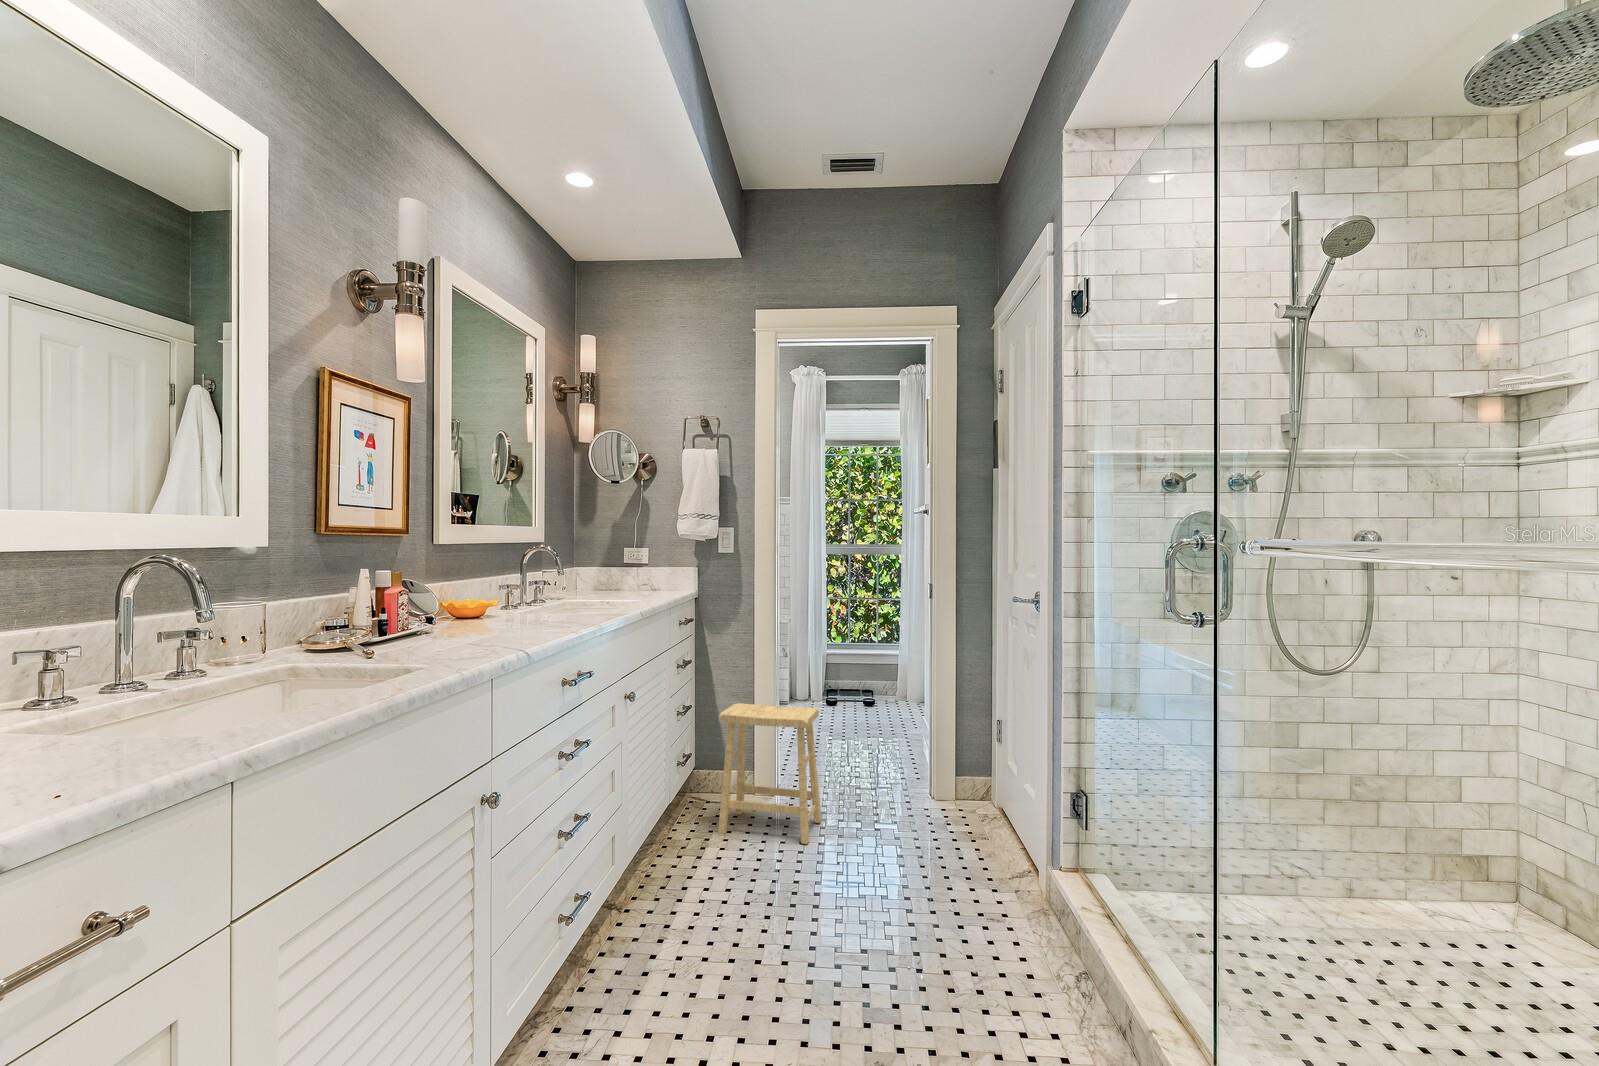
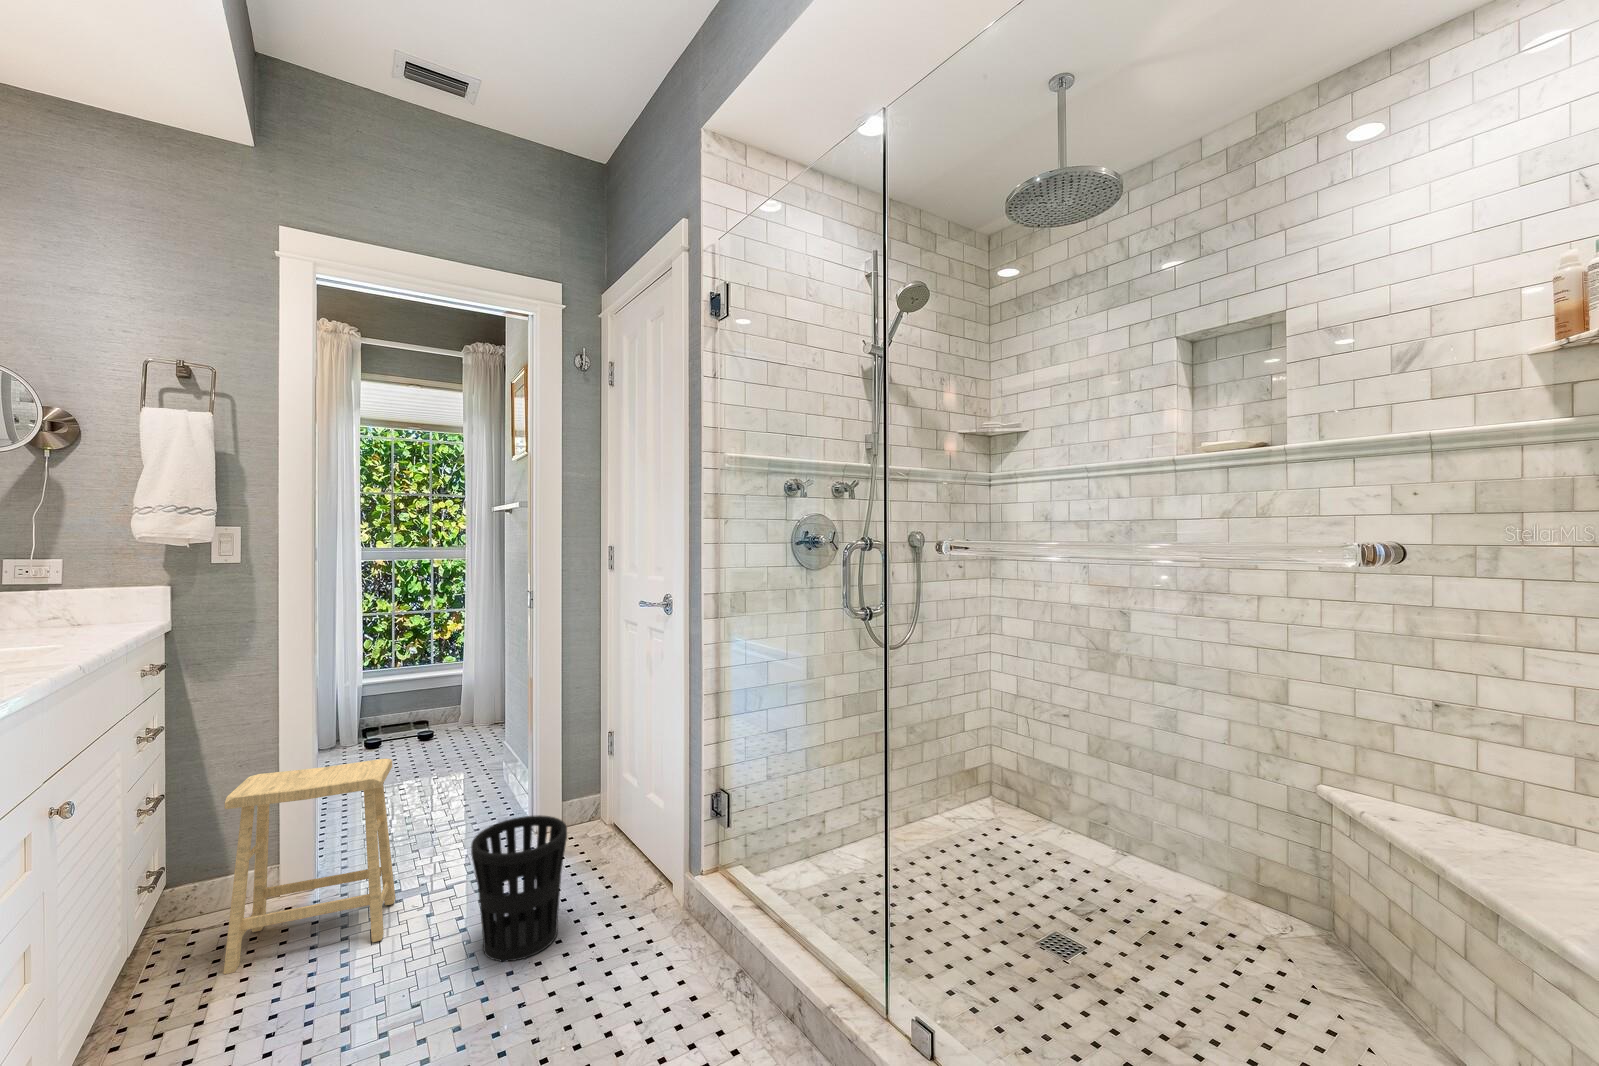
wastebasket: none [863,775,938,891] -> present [471,815,567,961]

